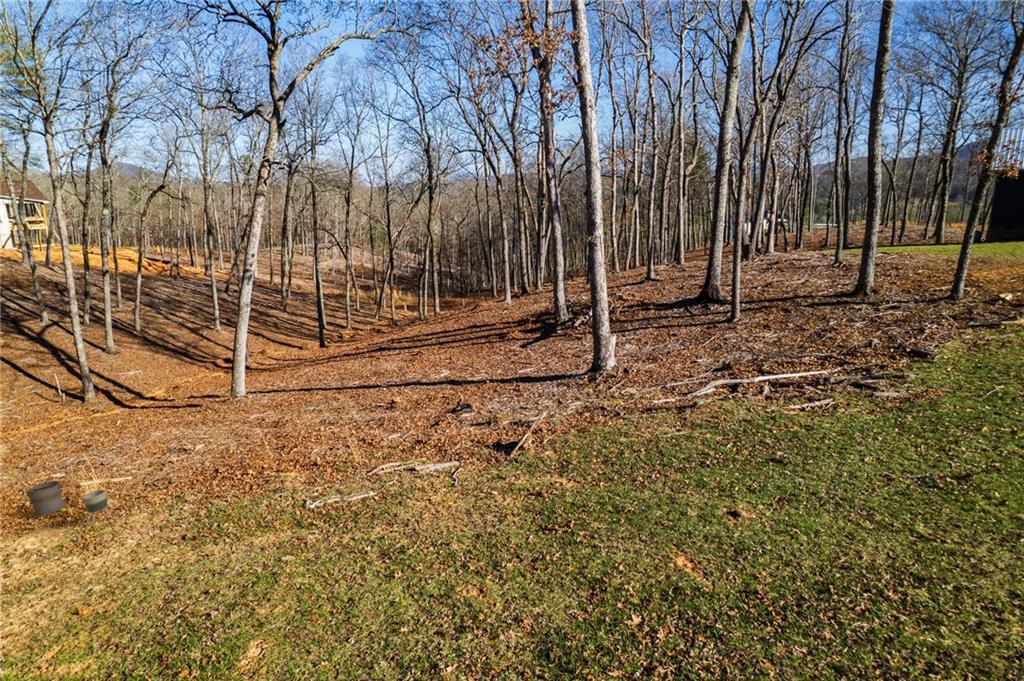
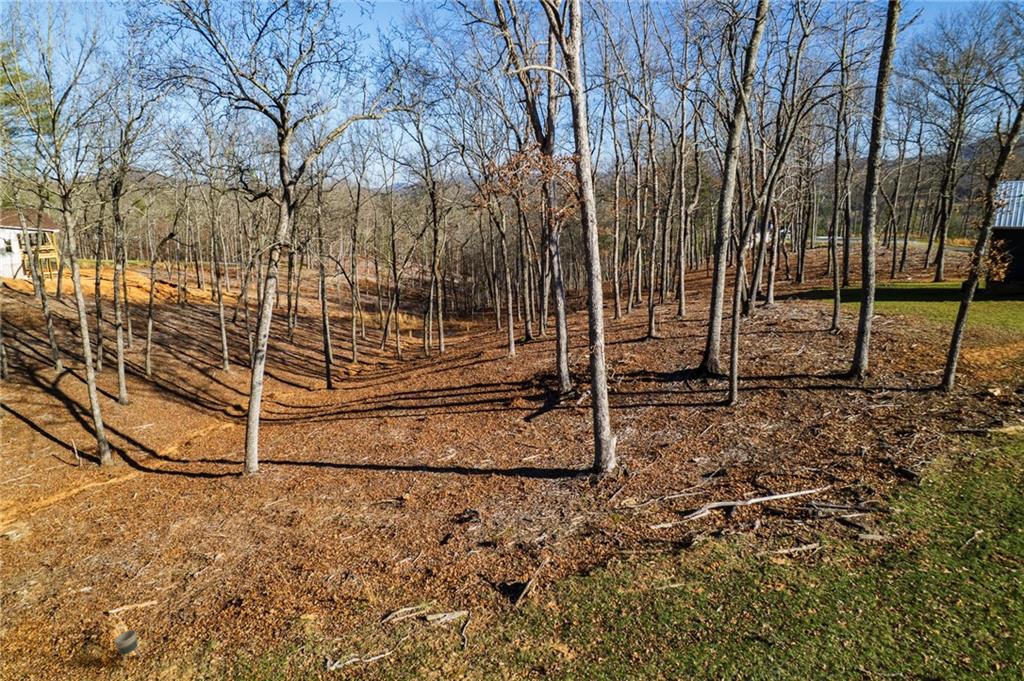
bucket: present [25,481,64,515] -> none [58,612,94,649]

